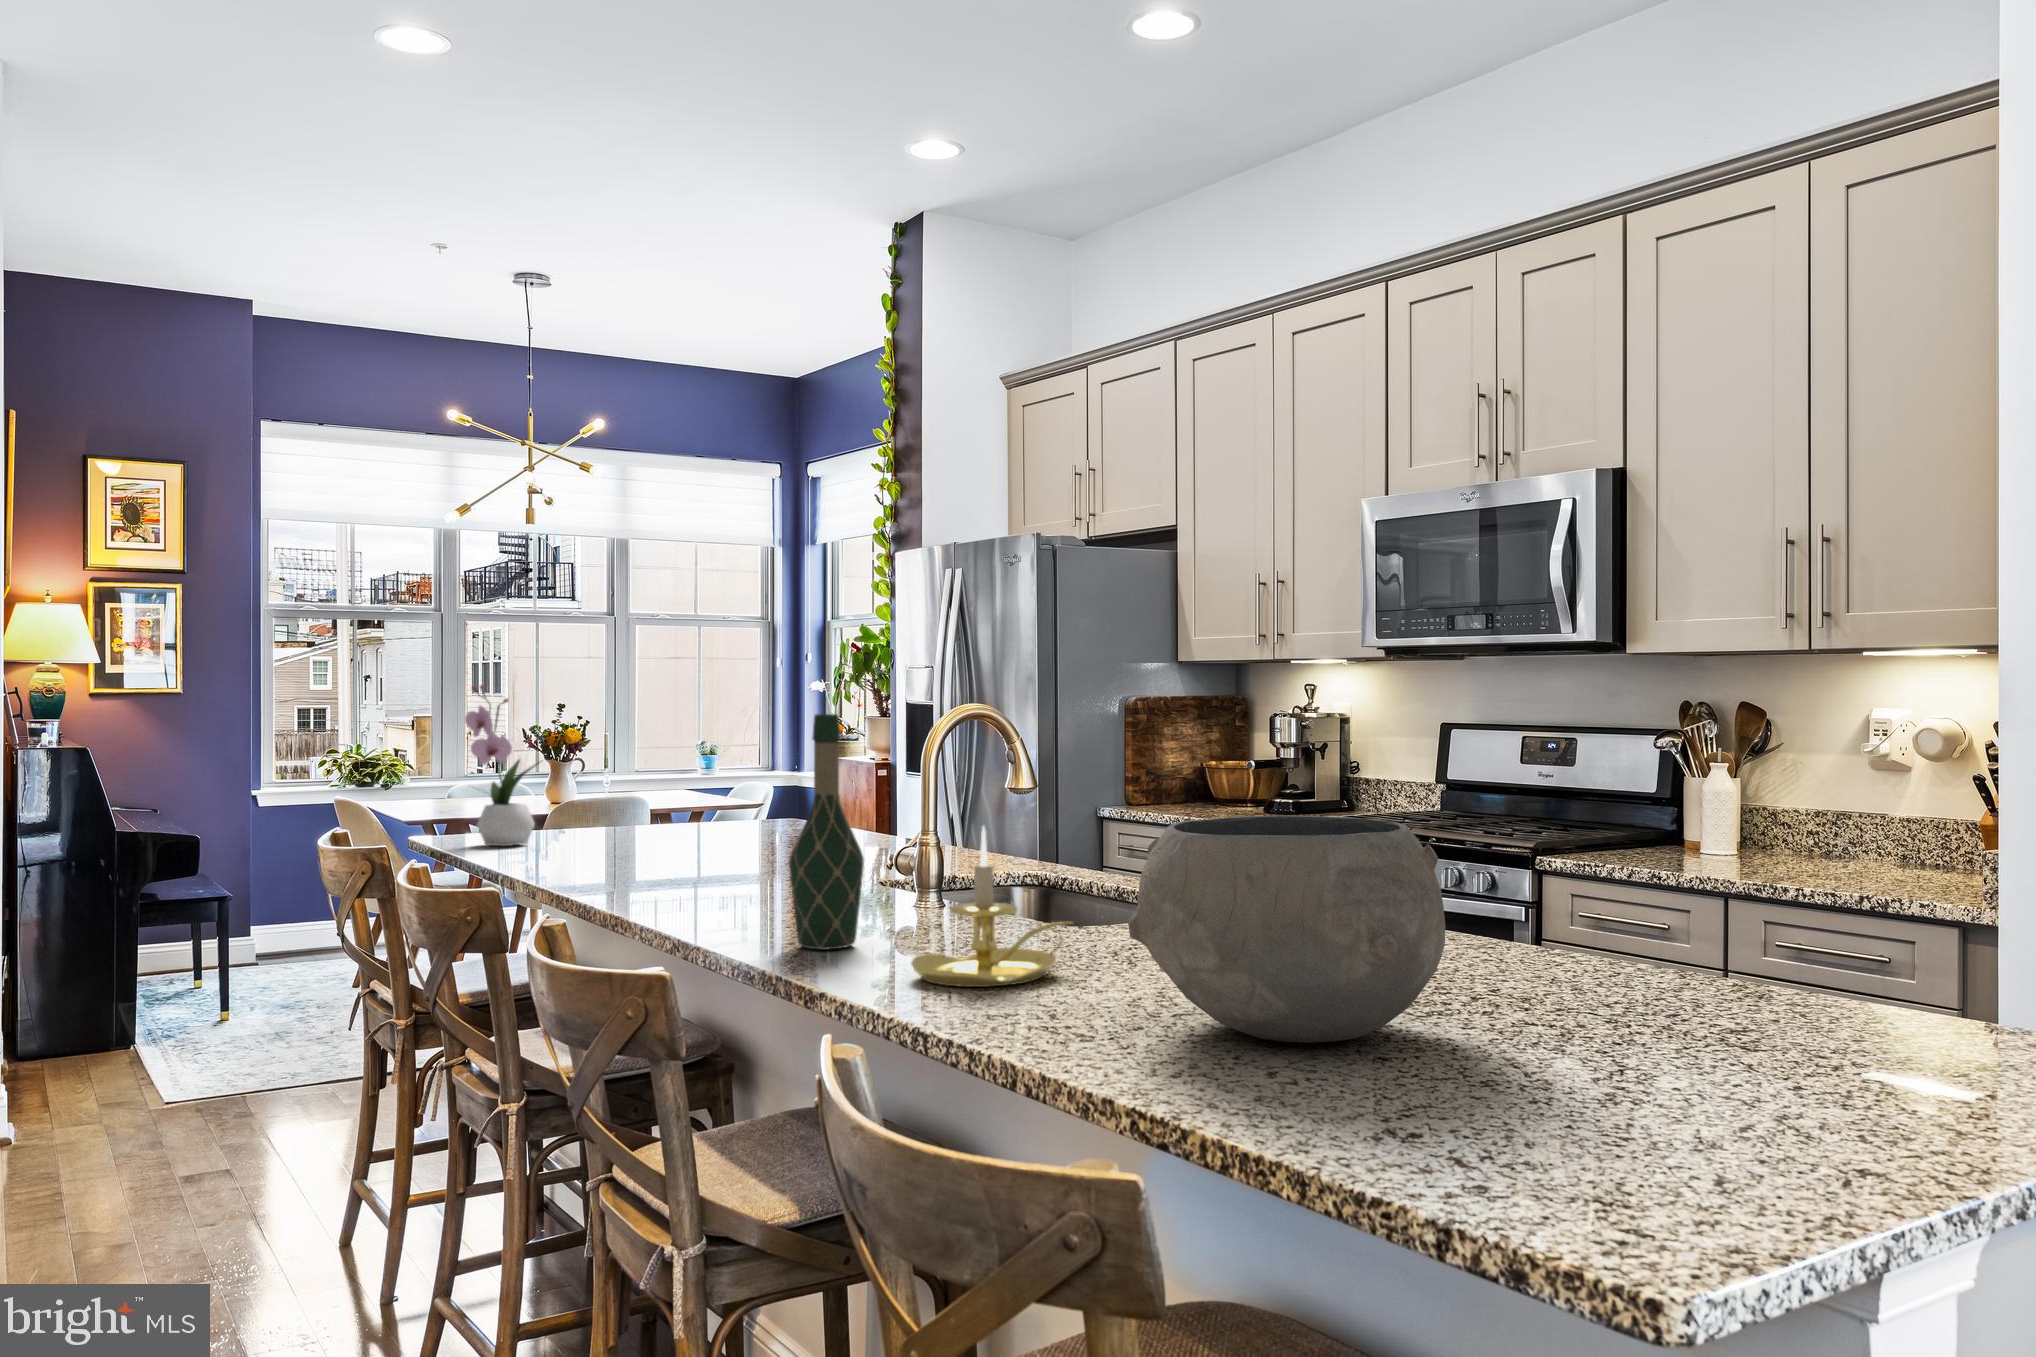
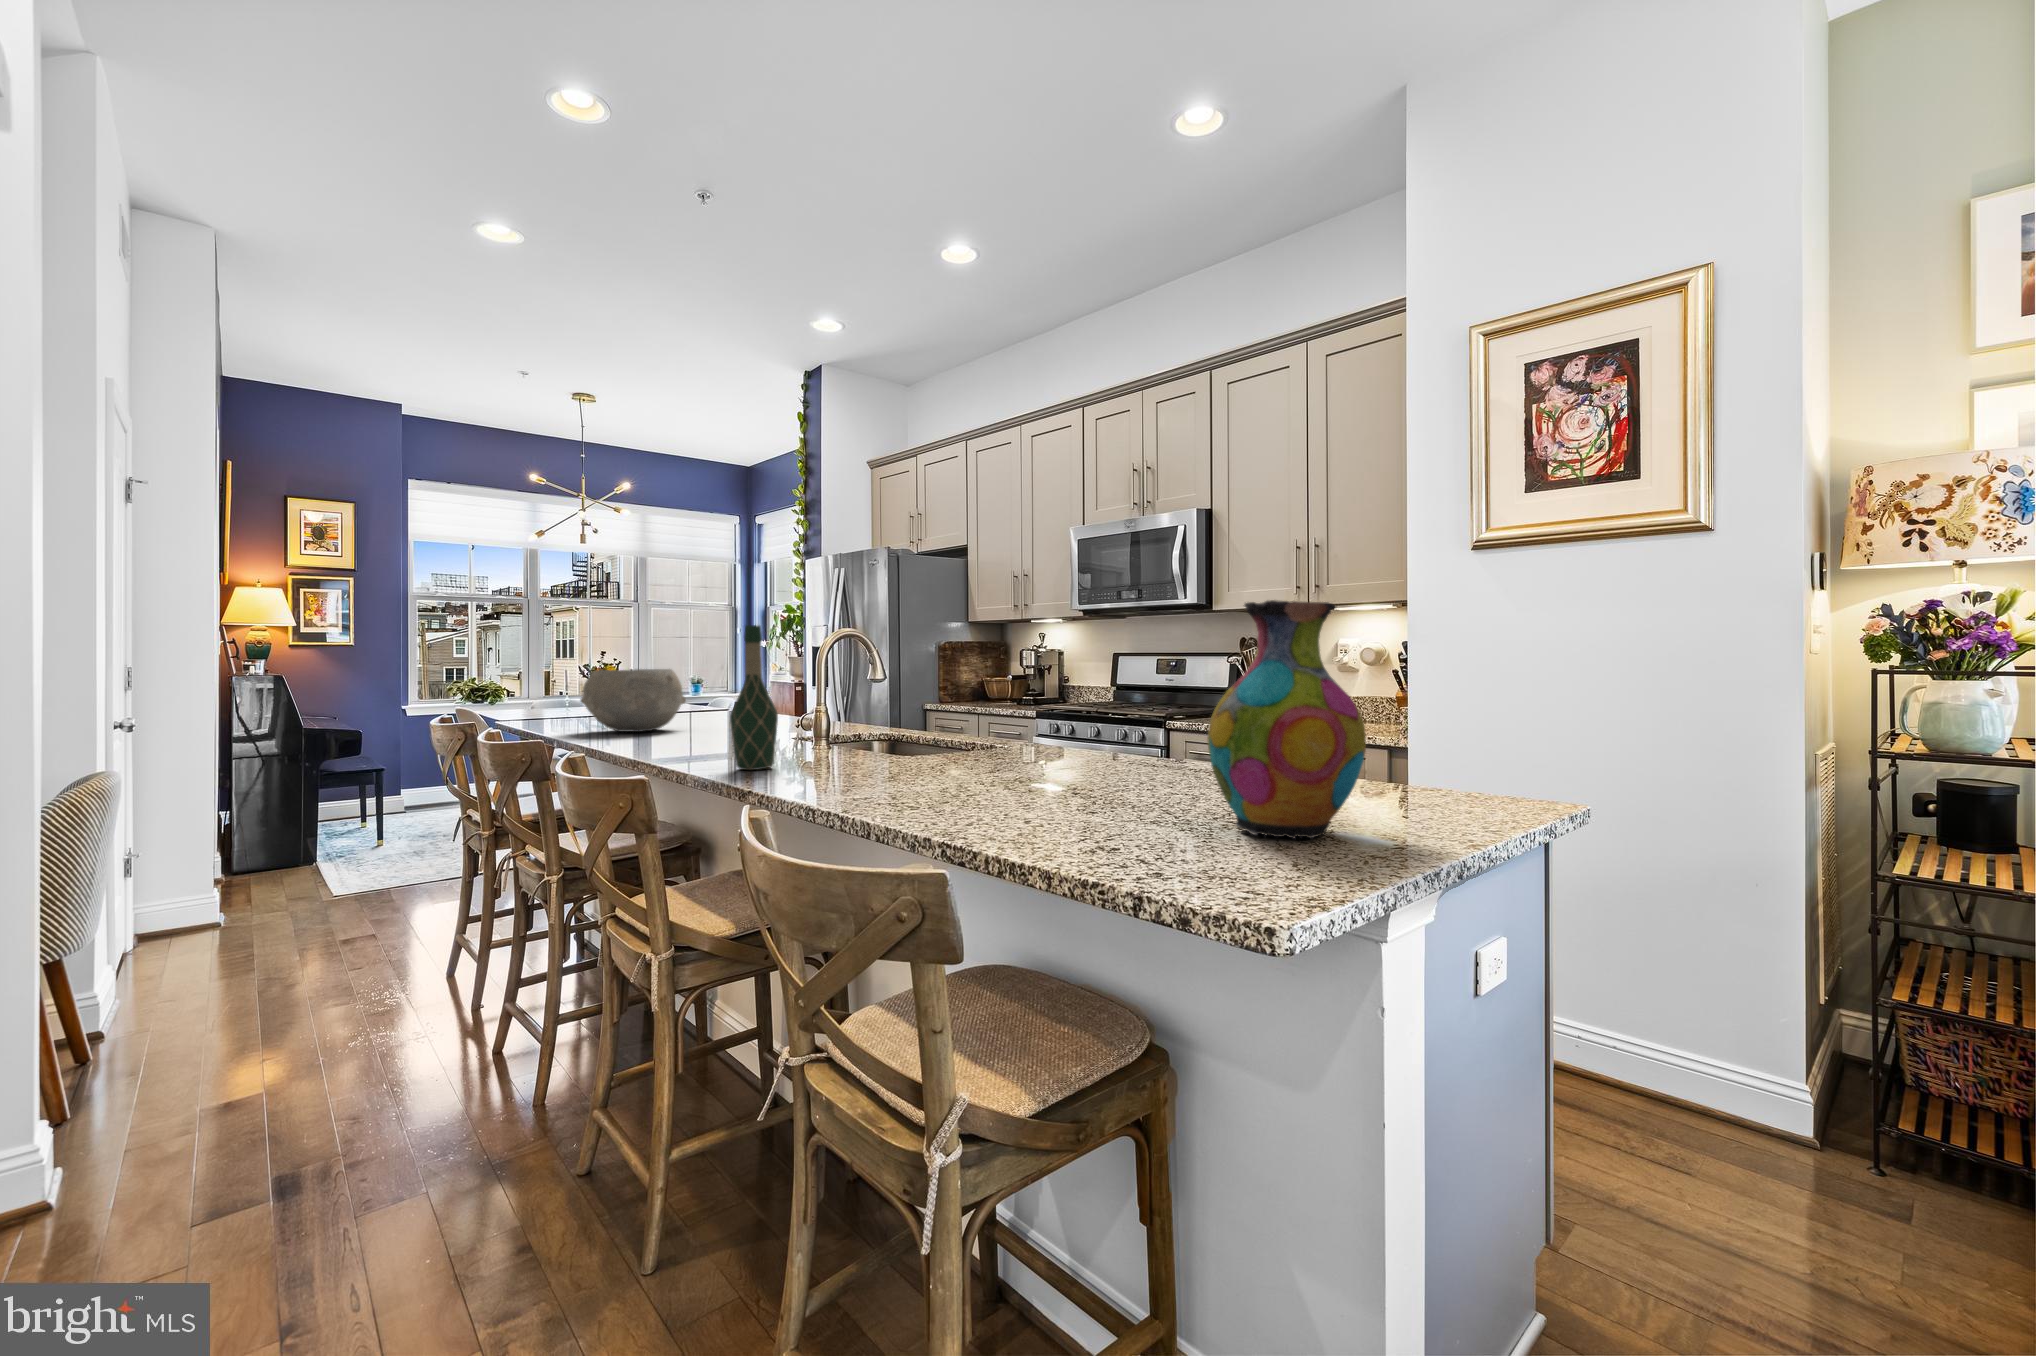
flower arrangement: present [465,685,538,846] -> none [529,626,582,726]
vase: none [1577,725,1857,1133] -> present [1207,600,1366,839]
ceramic bowl: present [1128,816,1445,1043] -> present [581,669,686,732]
candle holder: present [911,827,1072,987] -> none [806,688,907,785]

